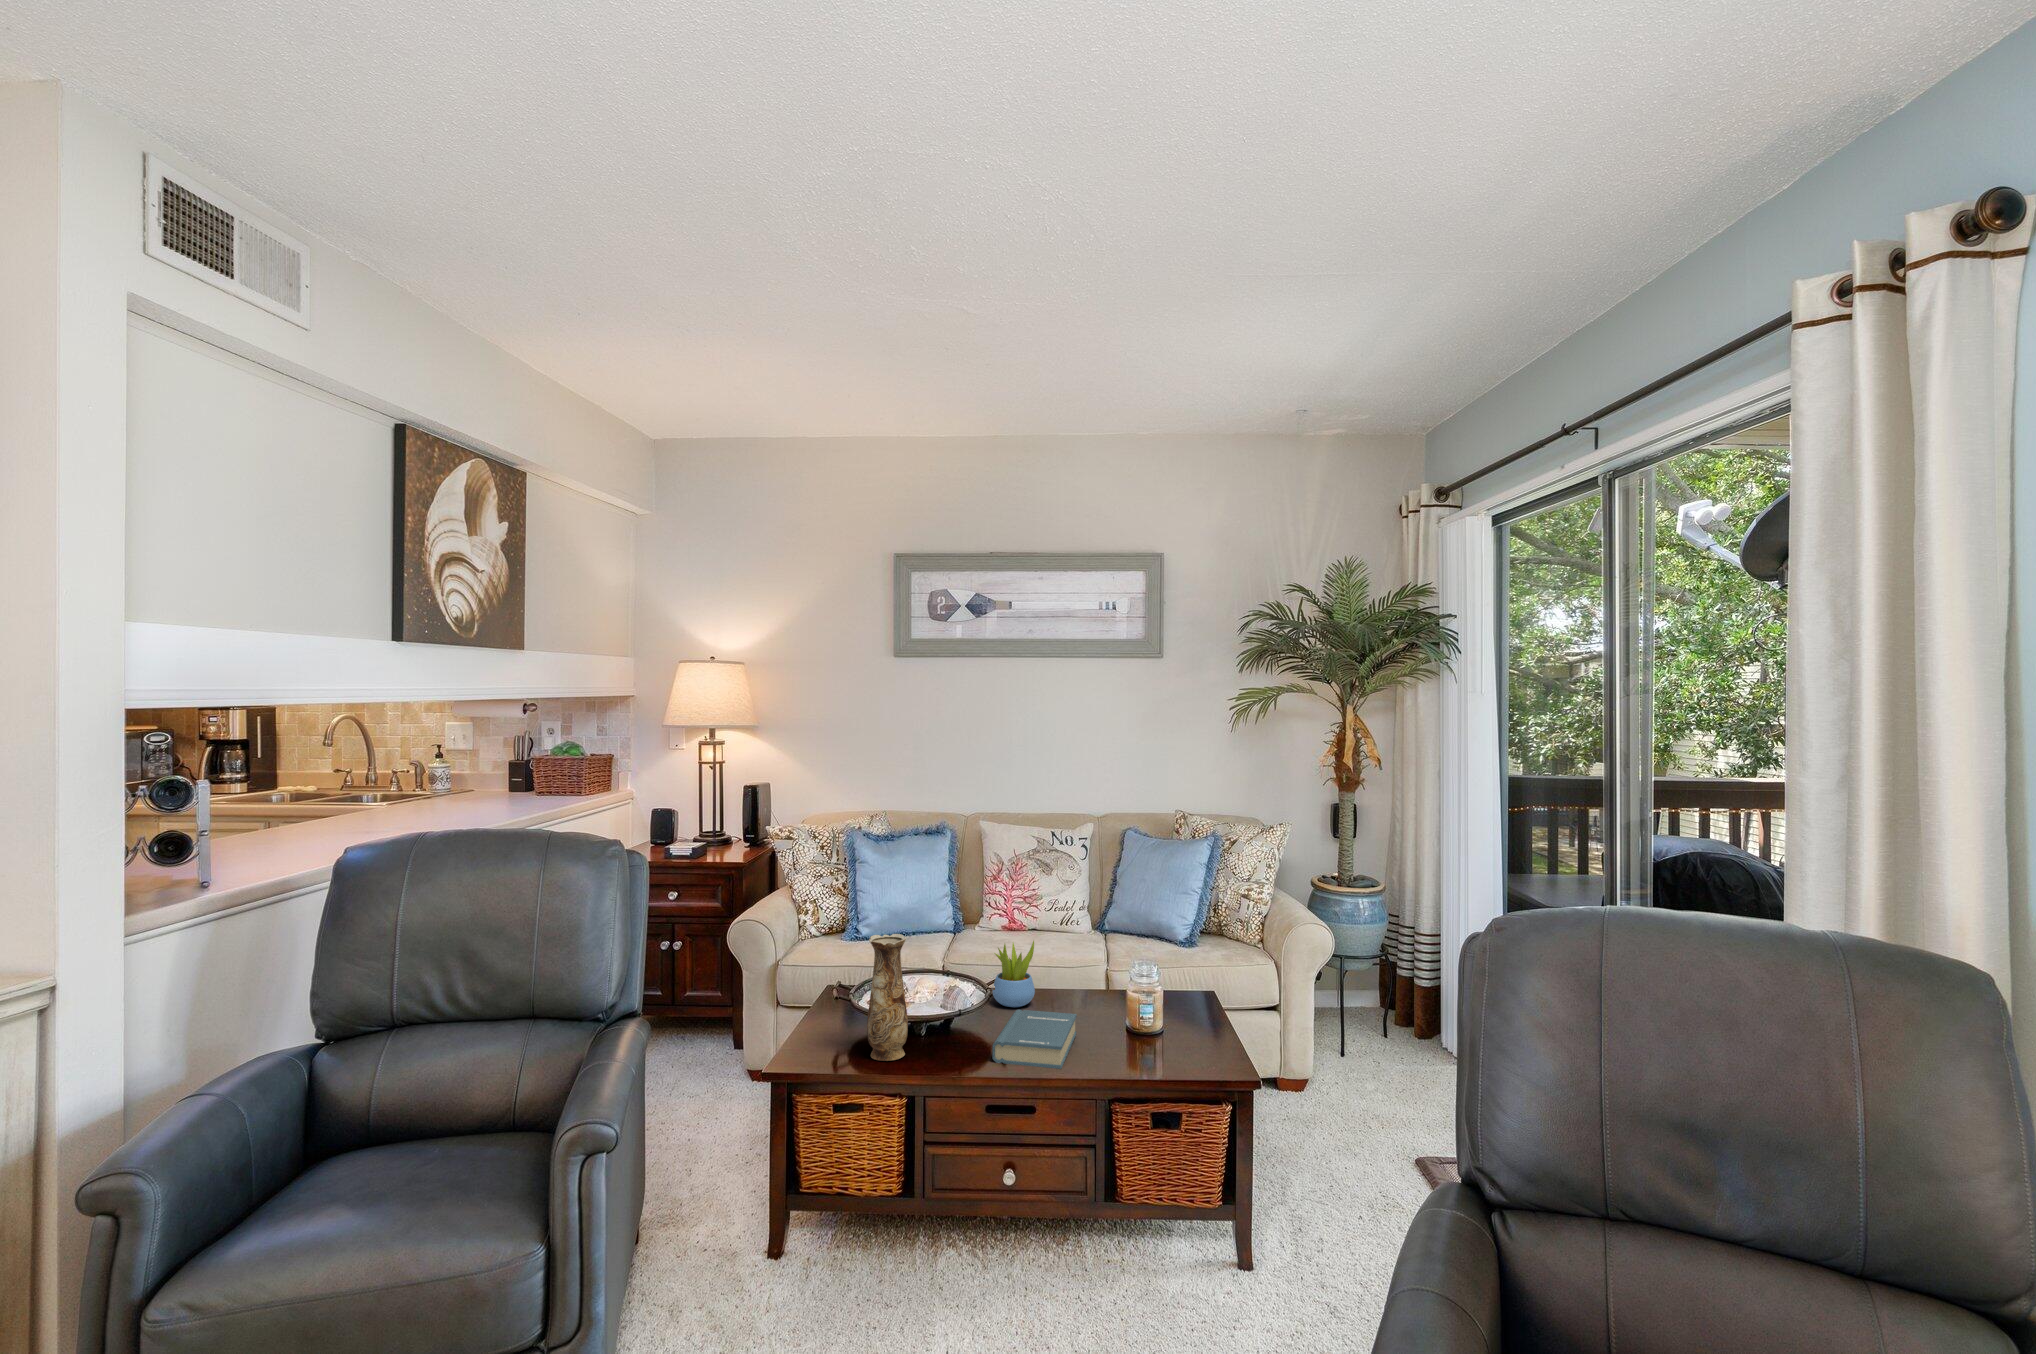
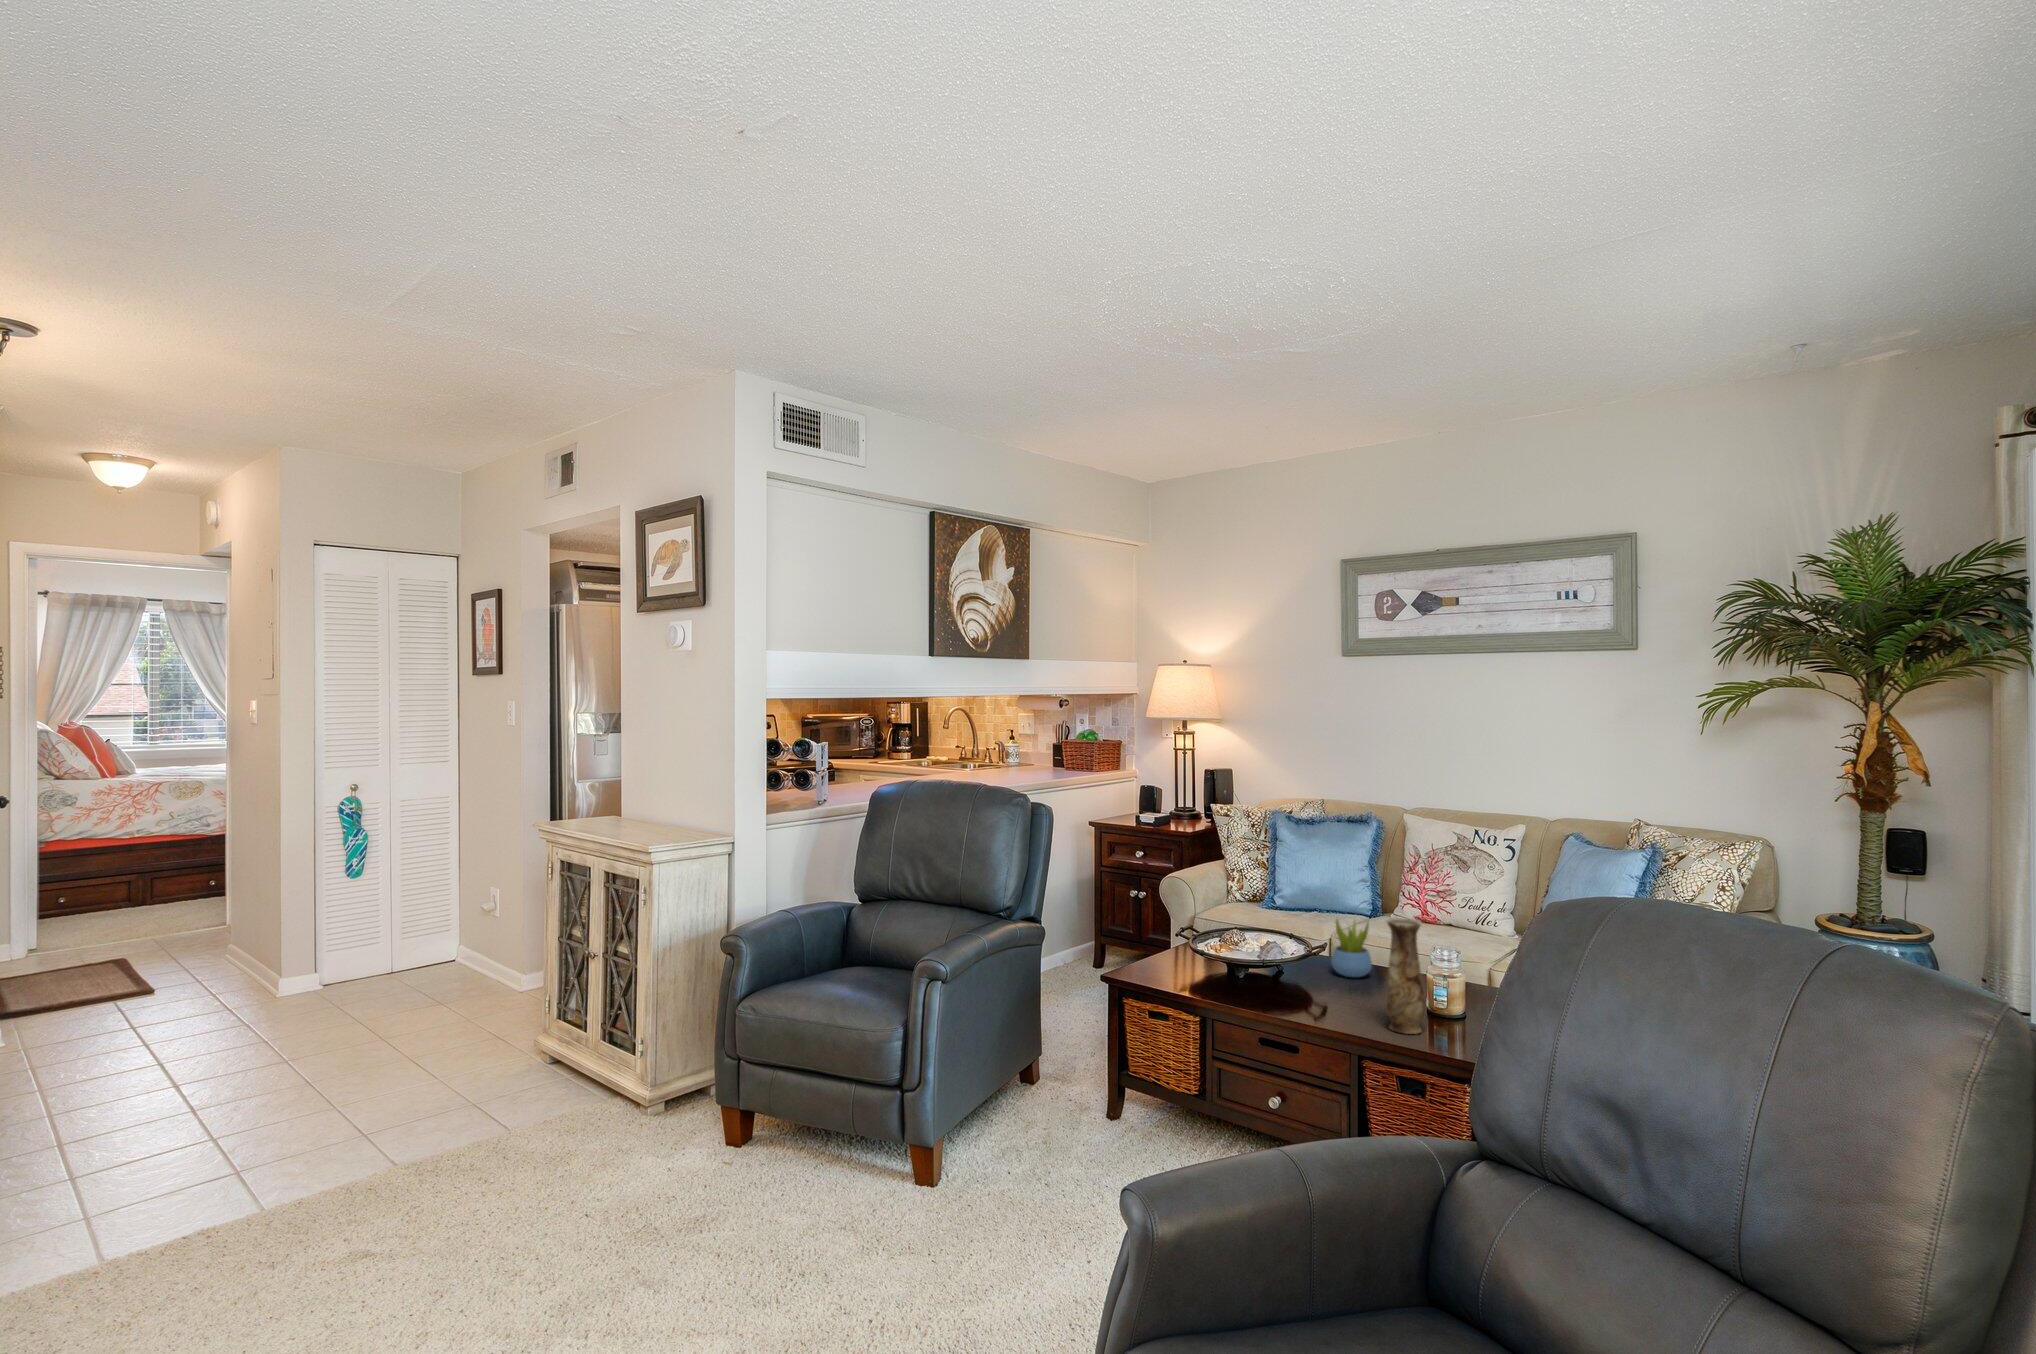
vase: present [867,934,908,1061] -> present [1385,917,1425,1034]
hardback book: present [993,1010,1077,1069] -> none [1275,973,1375,1021]

